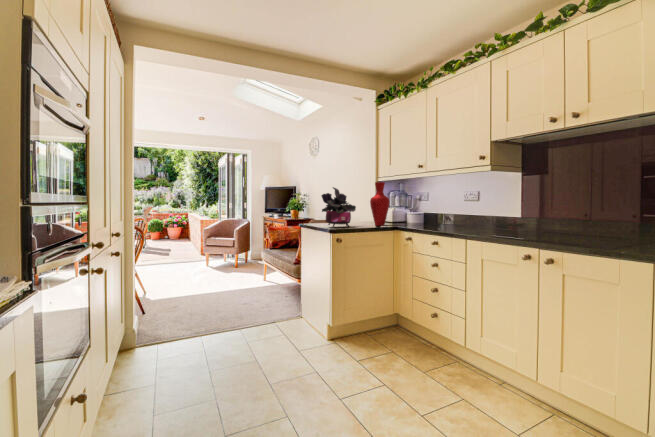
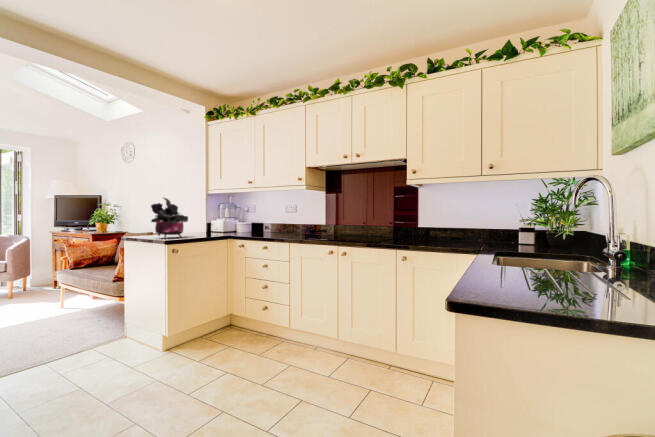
vase: present [370,182,390,226] -> none [203,194,222,235]

